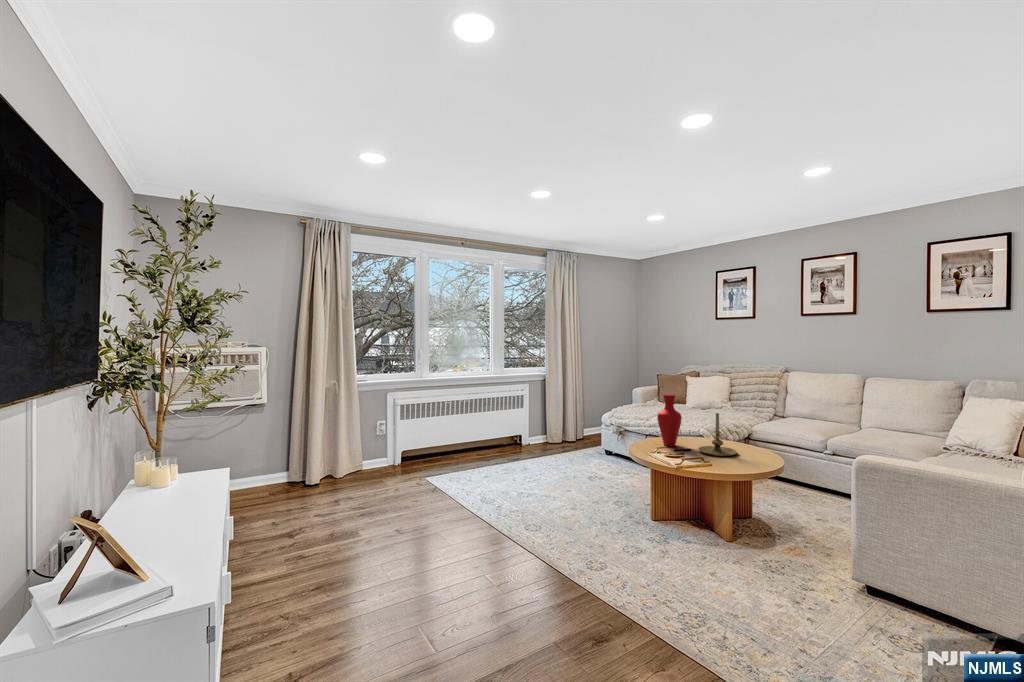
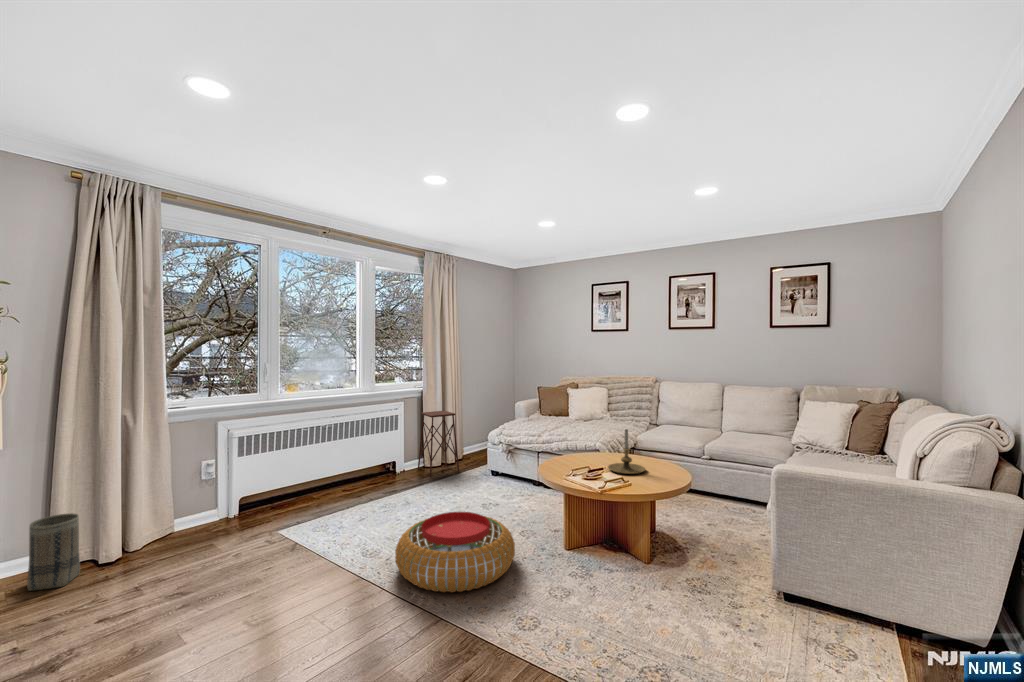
side table: none [543,393,578,450] -> present [418,411,459,477]
vase: present [657,394,682,446] -> none [564,411,589,467]
basket: none [274,447,302,494] -> present [27,513,80,591]
pouf: none [500,474,600,536] -> present [395,512,515,592]

